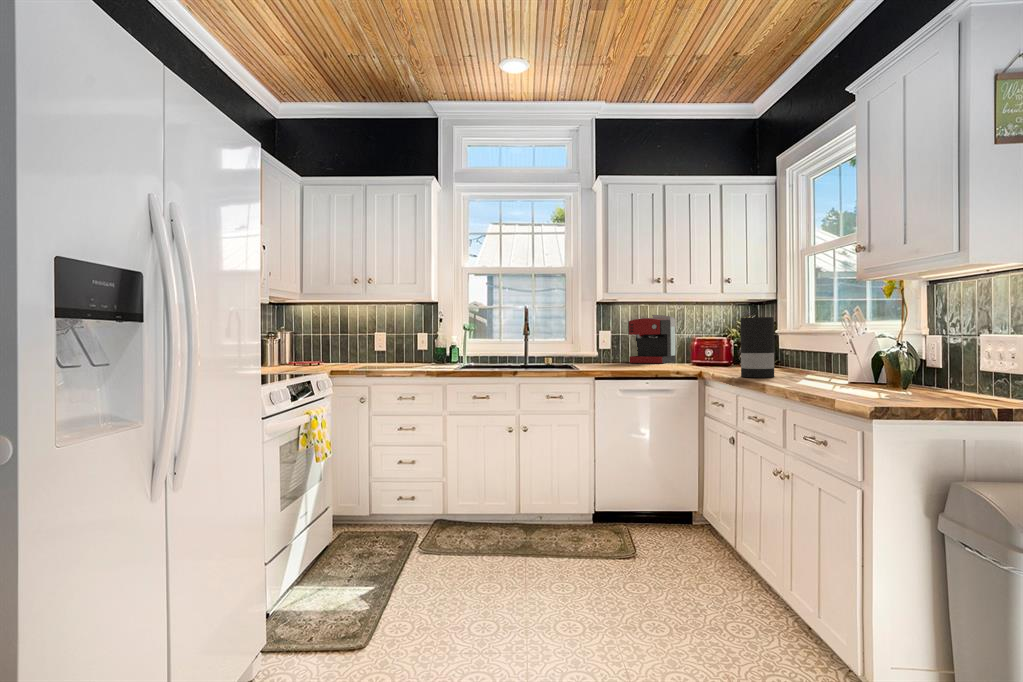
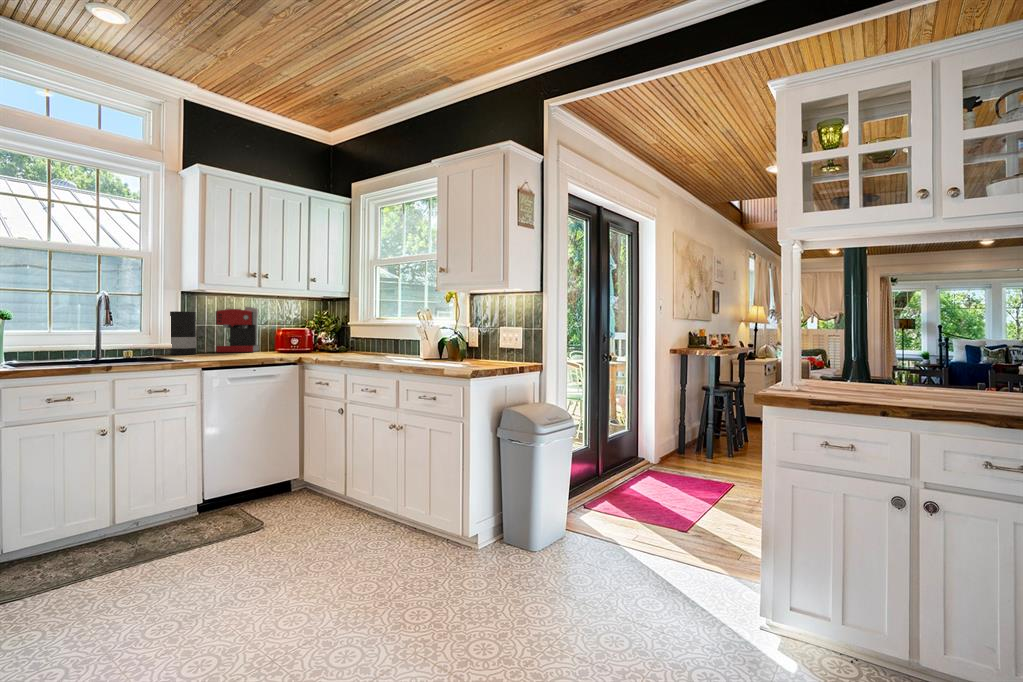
vase: present [740,317,774,378] -> present [170,311,196,355]

